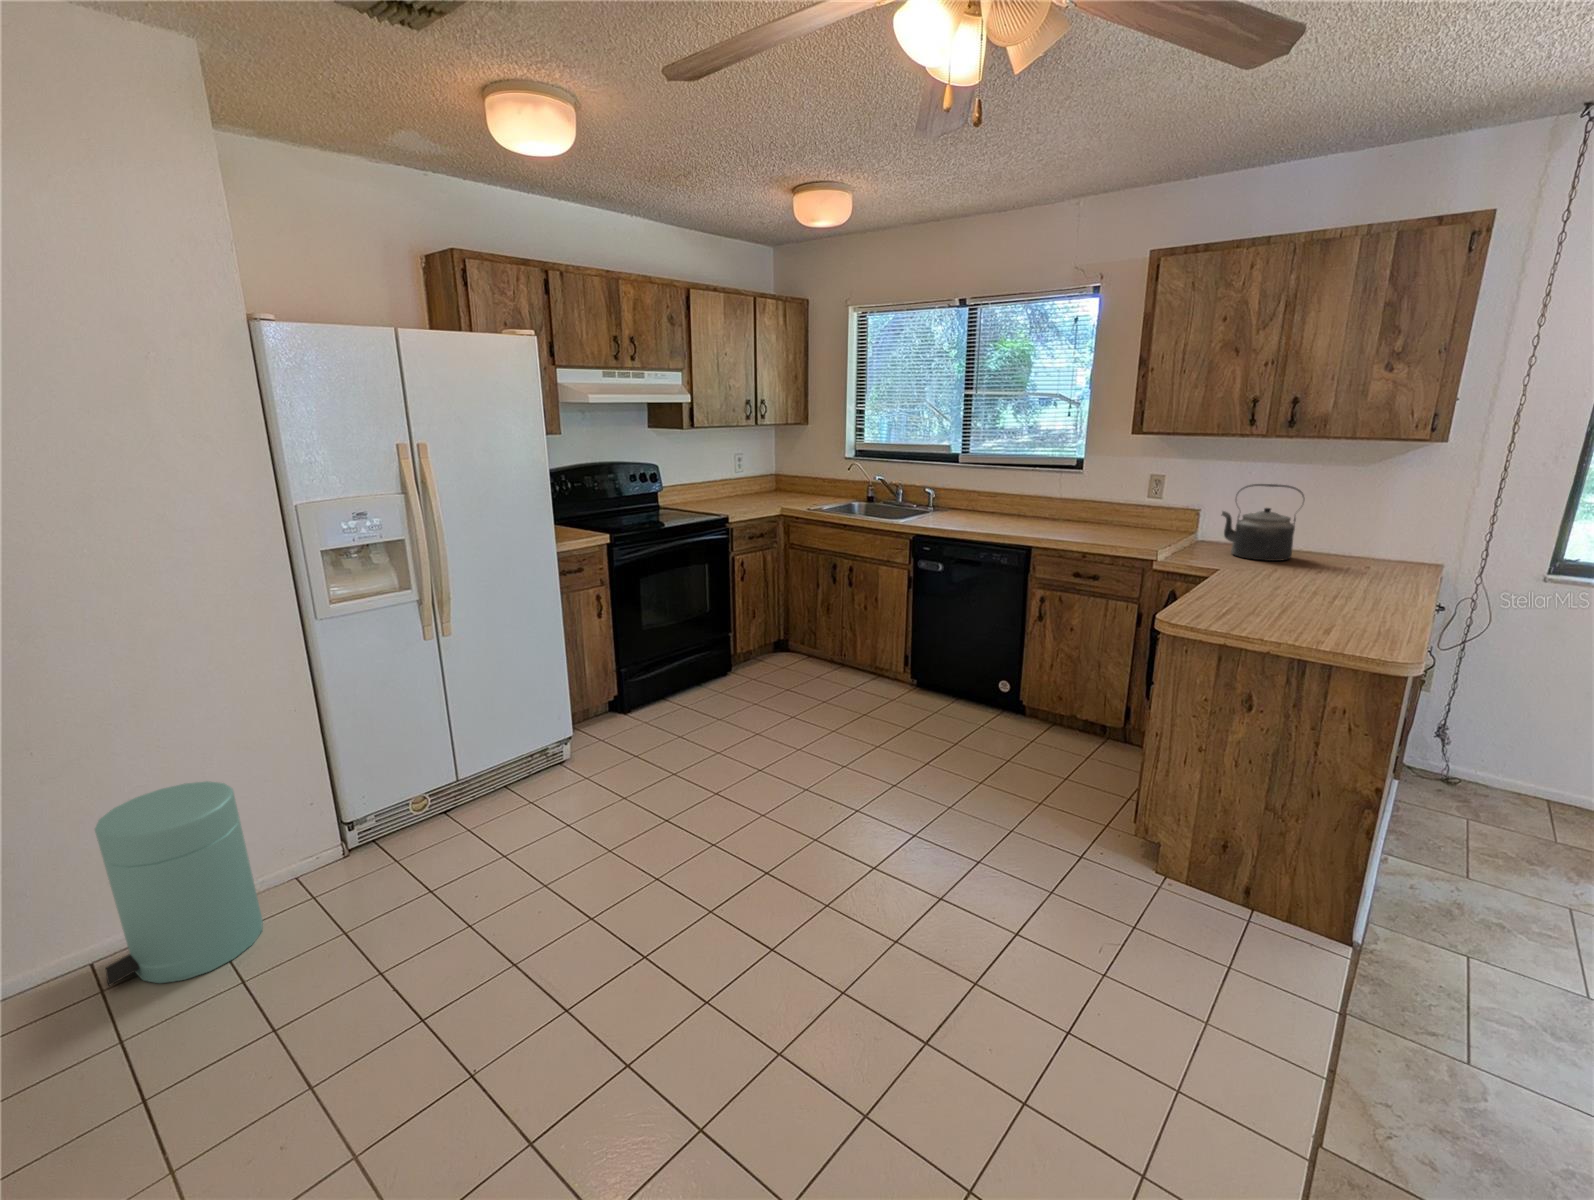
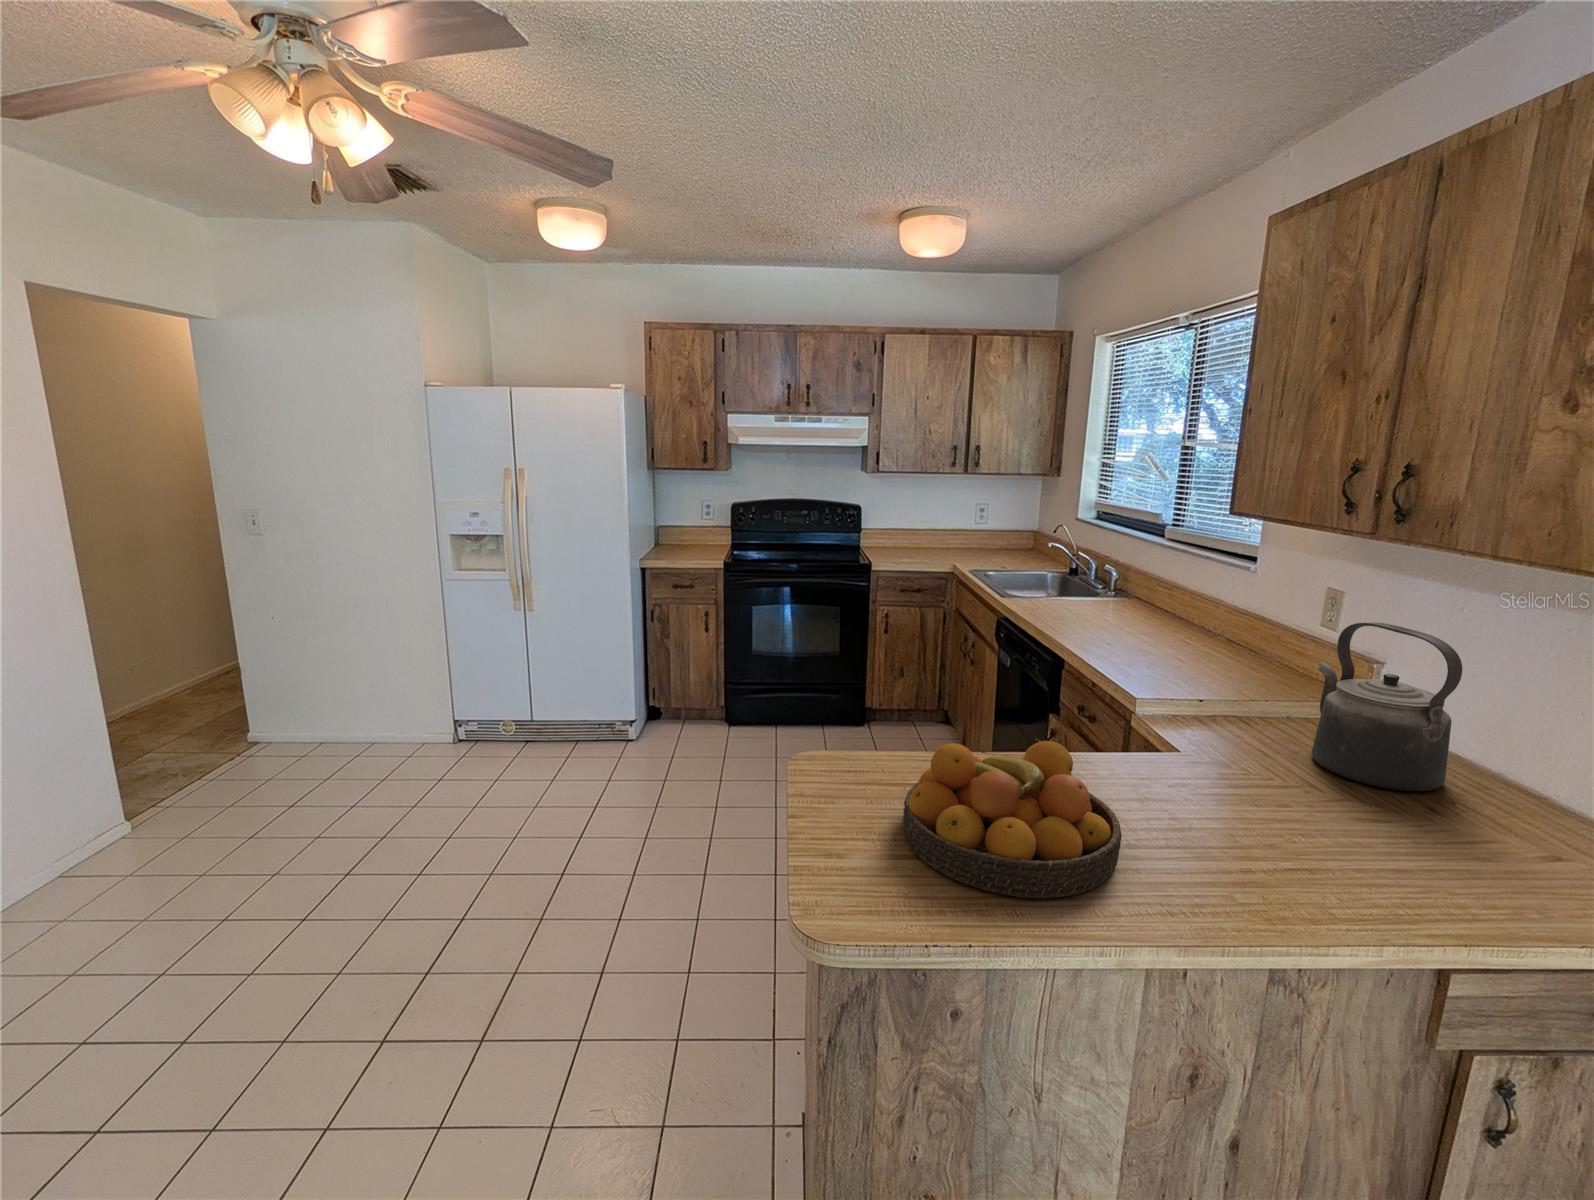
fruit bowl: none [1251,556,1387,625] -> present [903,738,1122,898]
trash can: present [95,781,263,985] -> none [308,659,387,767]

